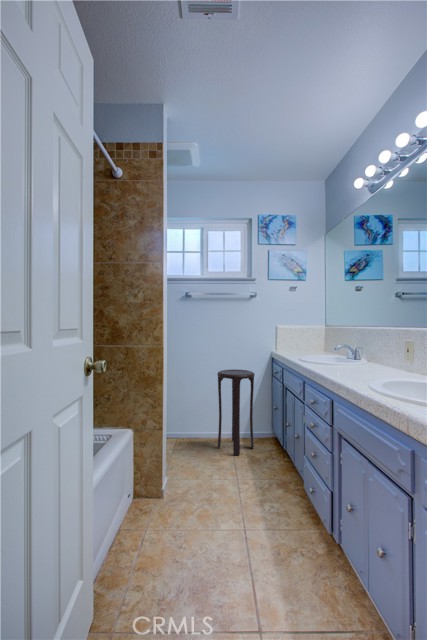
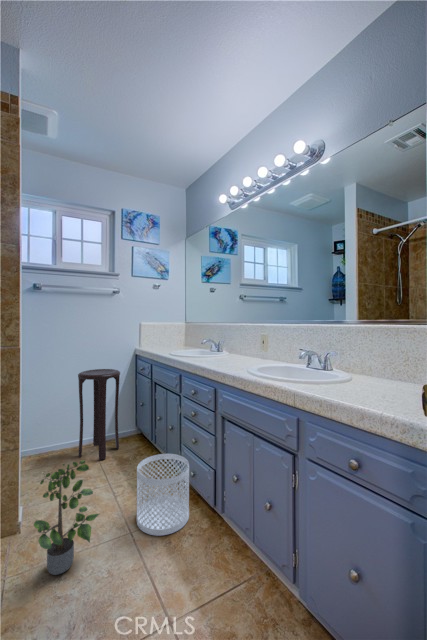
potted plant: none [164,445,216,540] -> present [34,460,99,575]
waste basket: none [252,461,306,545] -> present [137,454,189,536]

